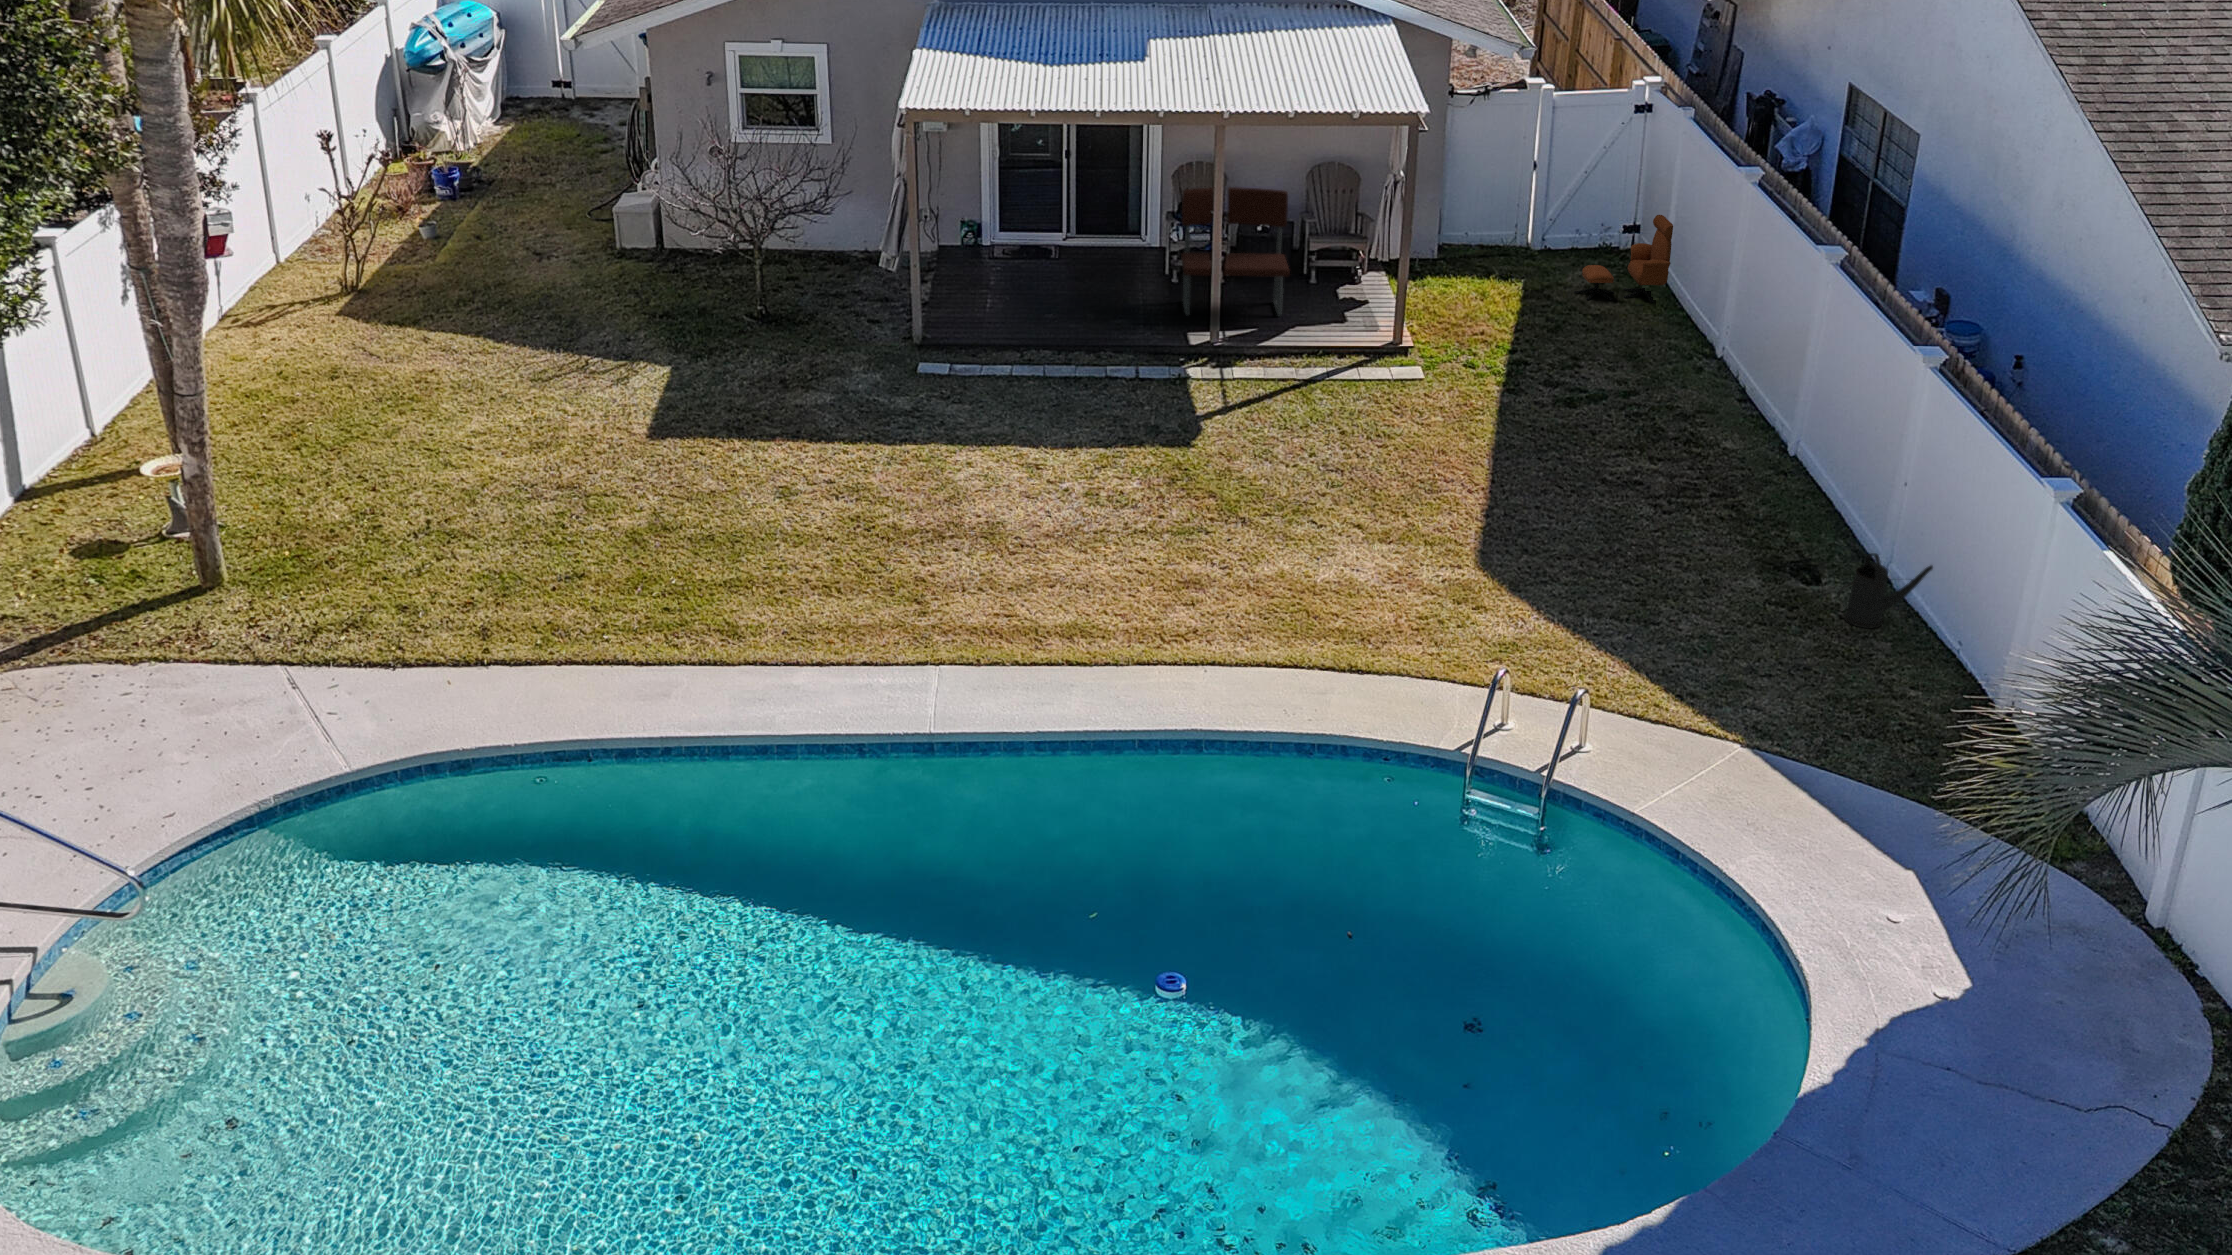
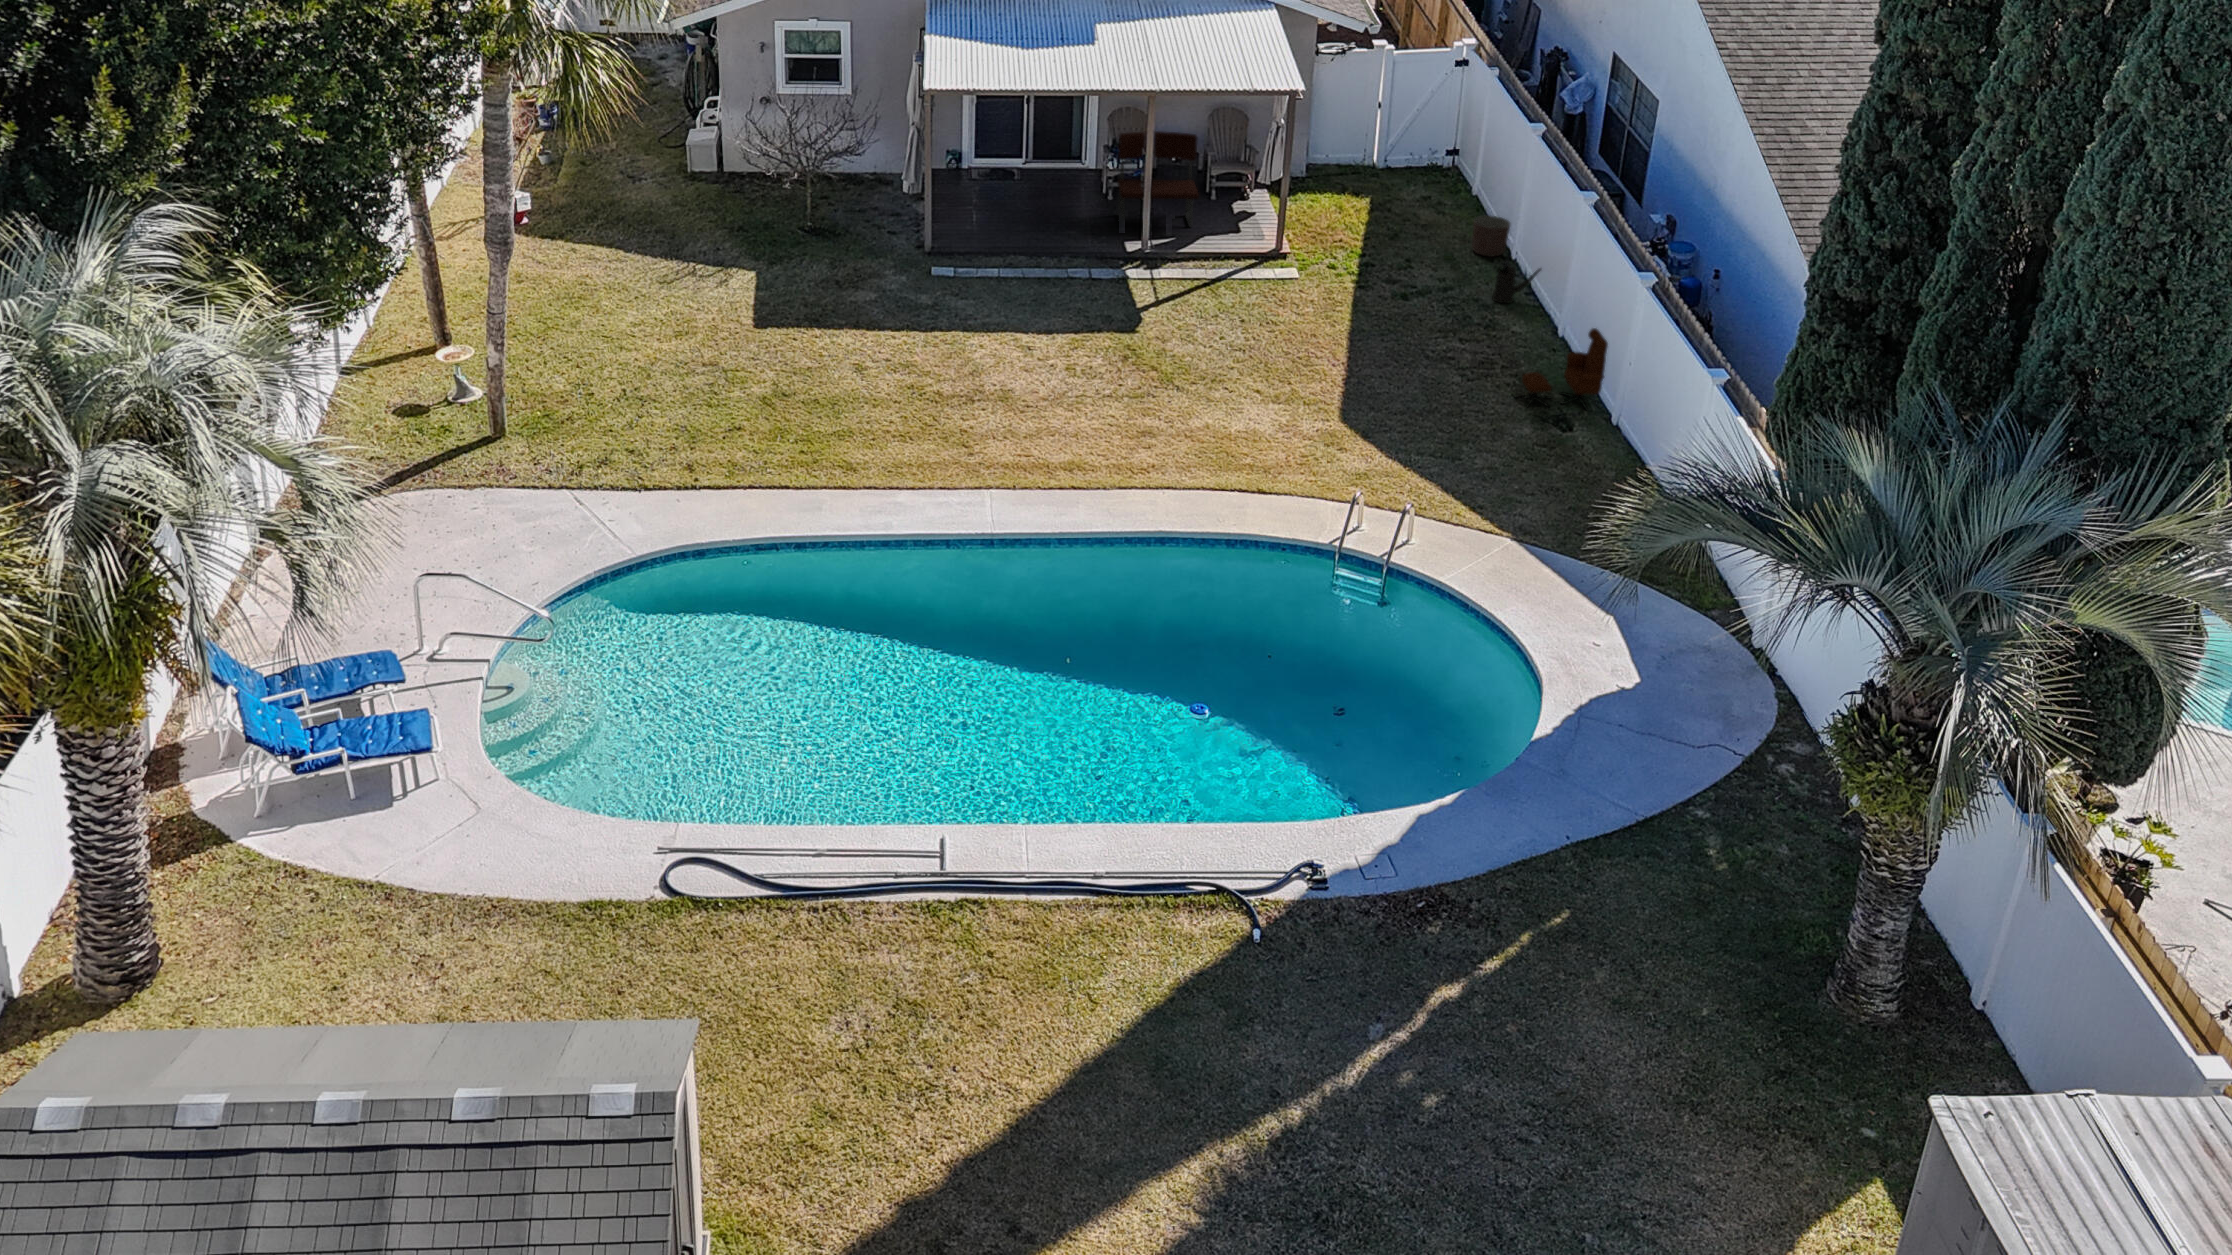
lounge chair: present [1574,215,1673,303] -> present [1517,328,1608,409]
planter: none [1661,298,1714,353] -> present [1472,215,1510,256]
watering can: present [1838,553,1933,628] -> present [1490,260,1541,303]

